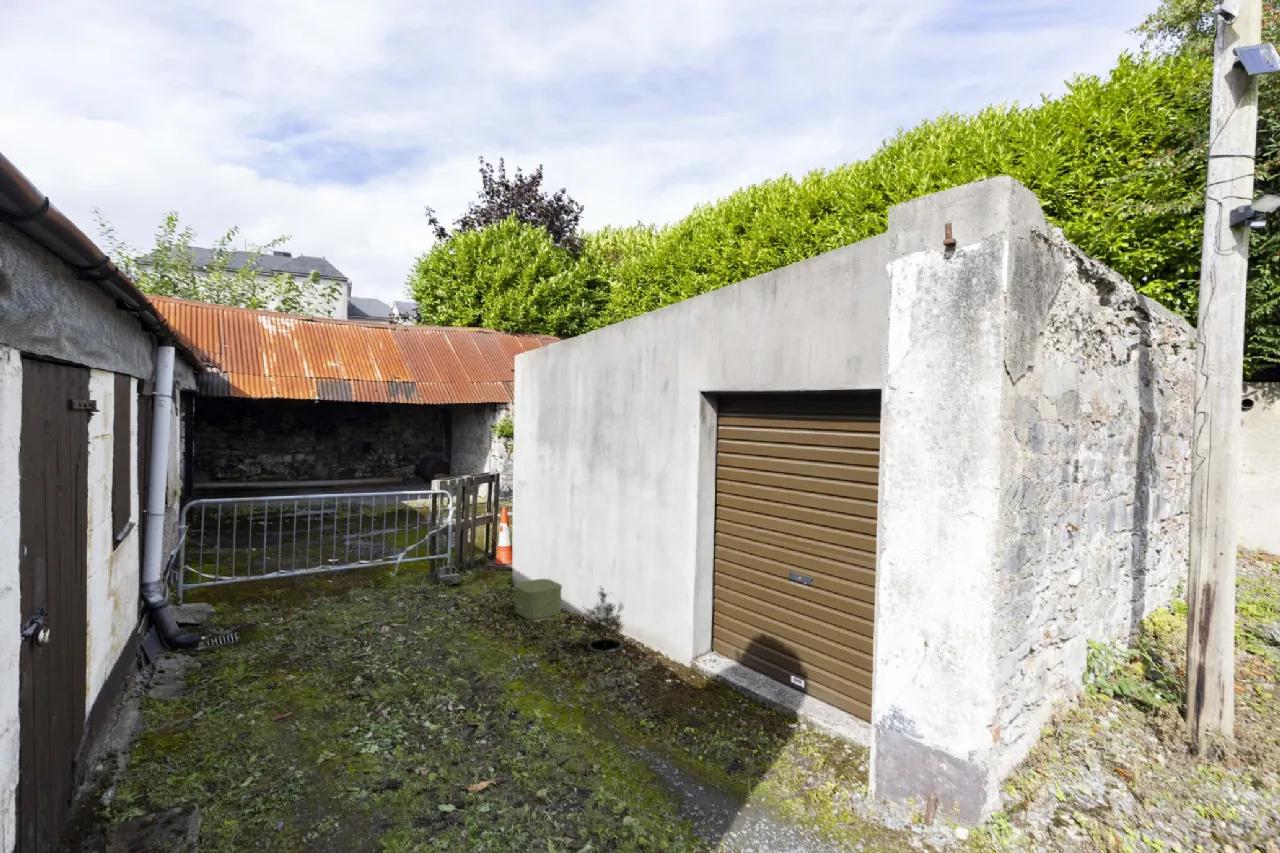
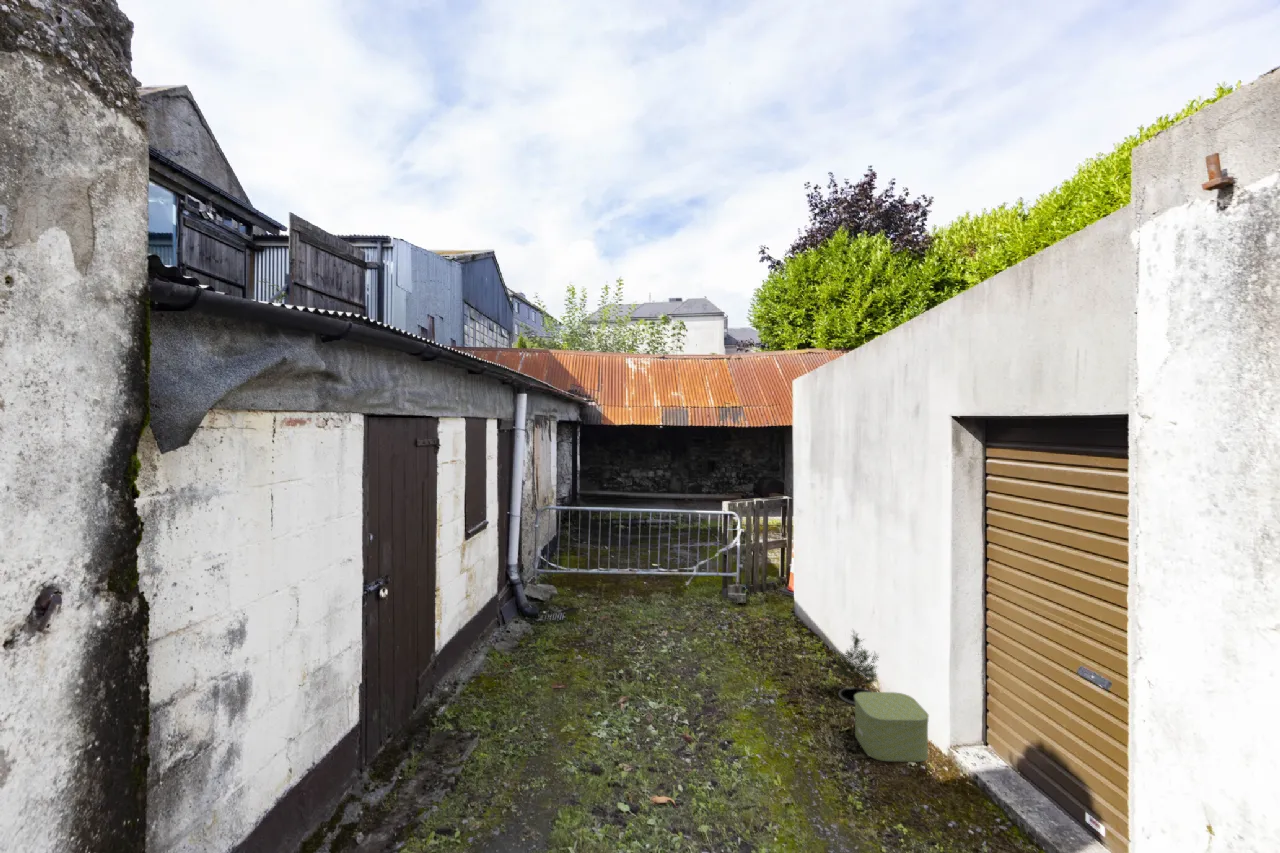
storage box: present [515,579,562,619] -> present [854,692,929,762]

